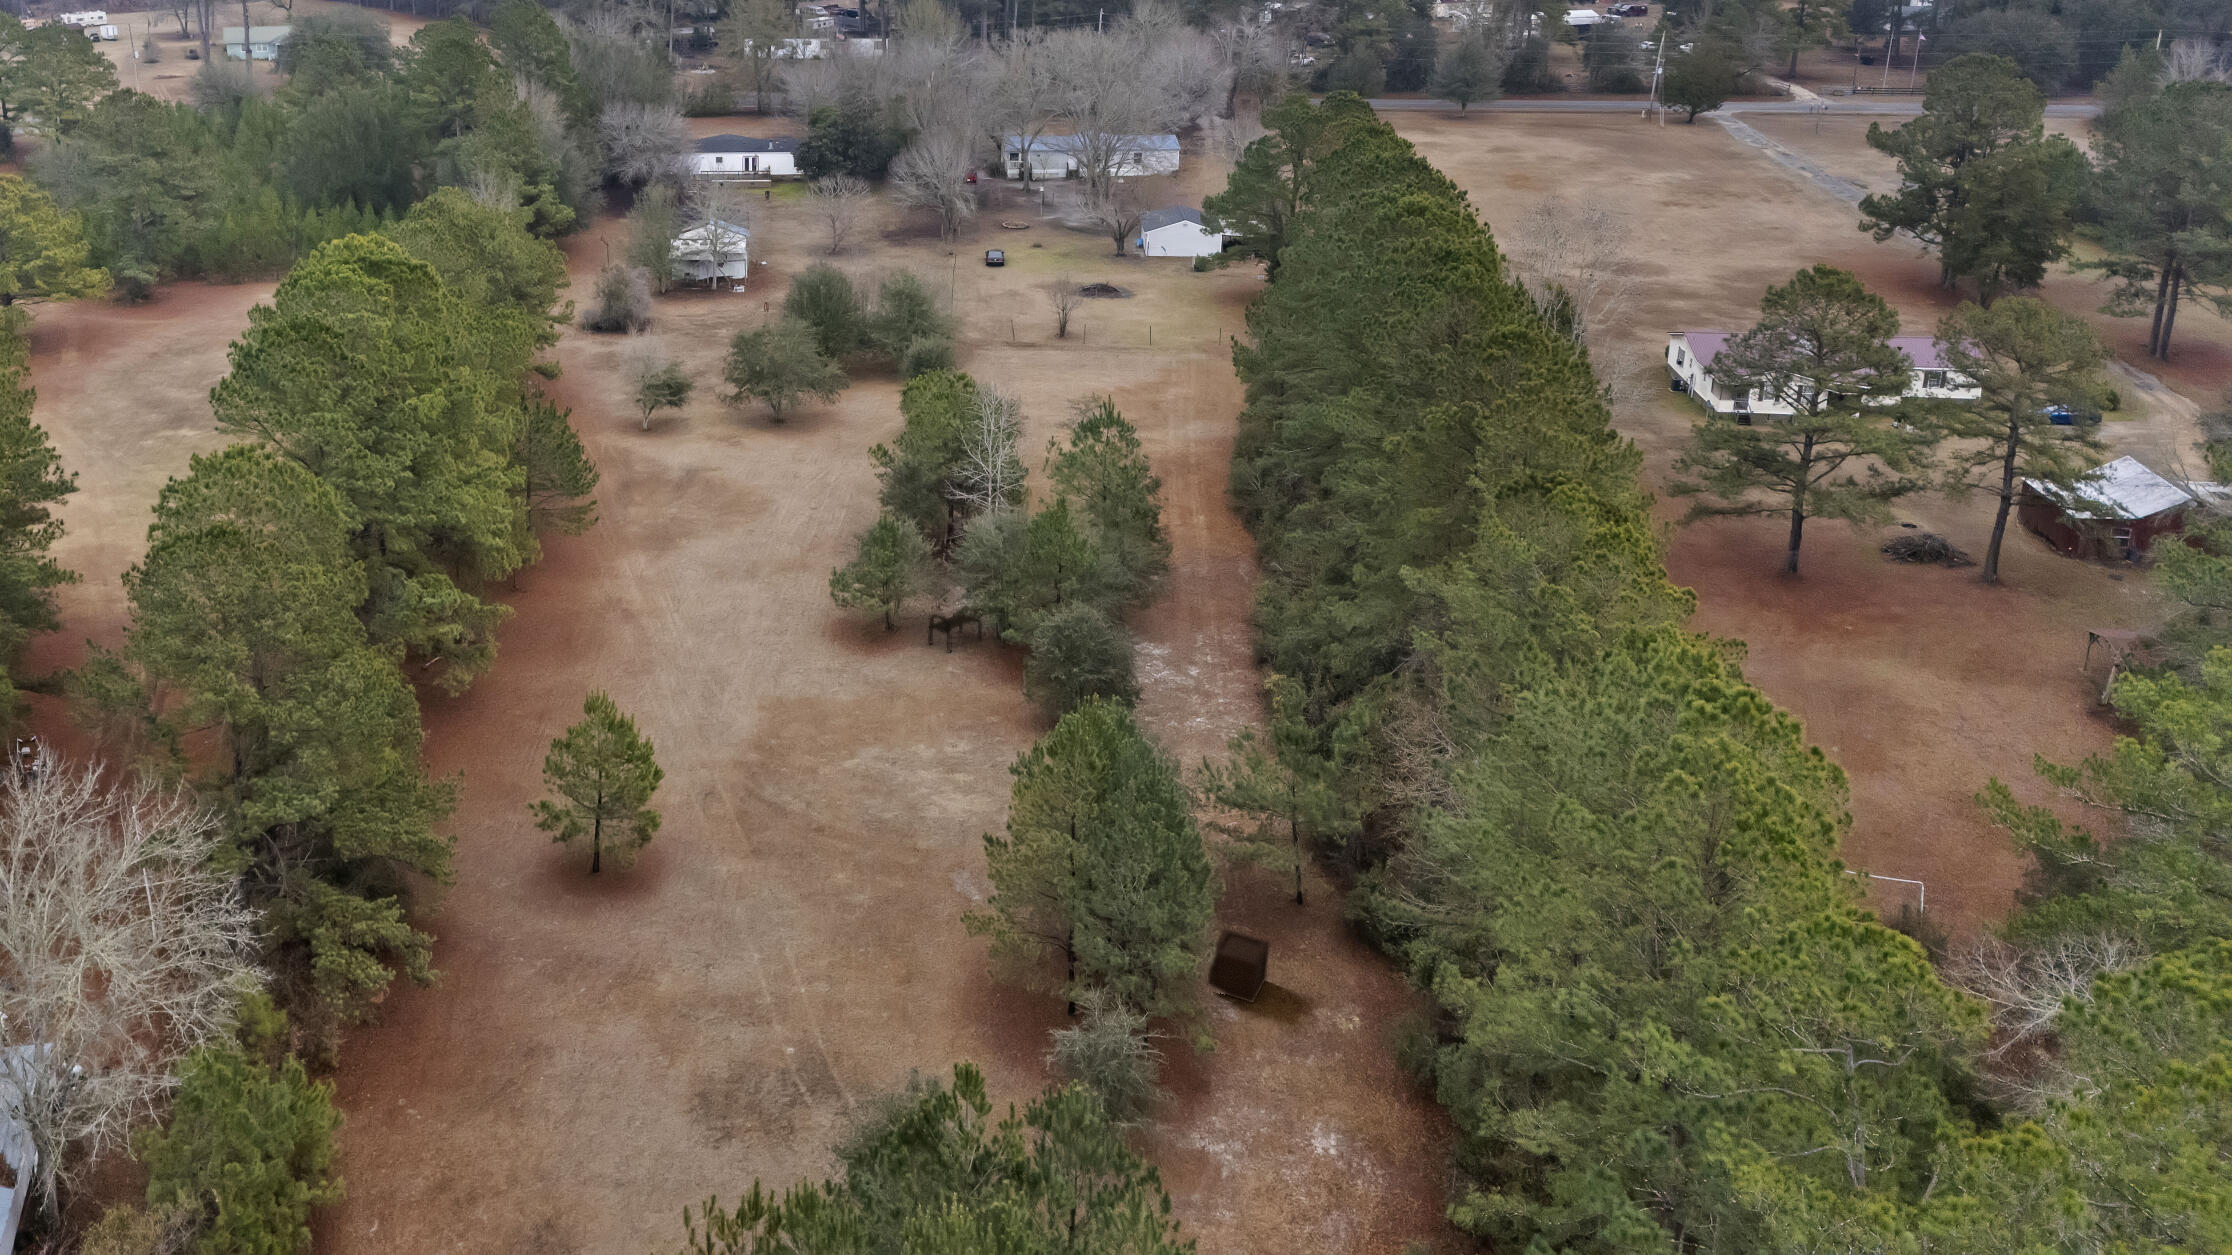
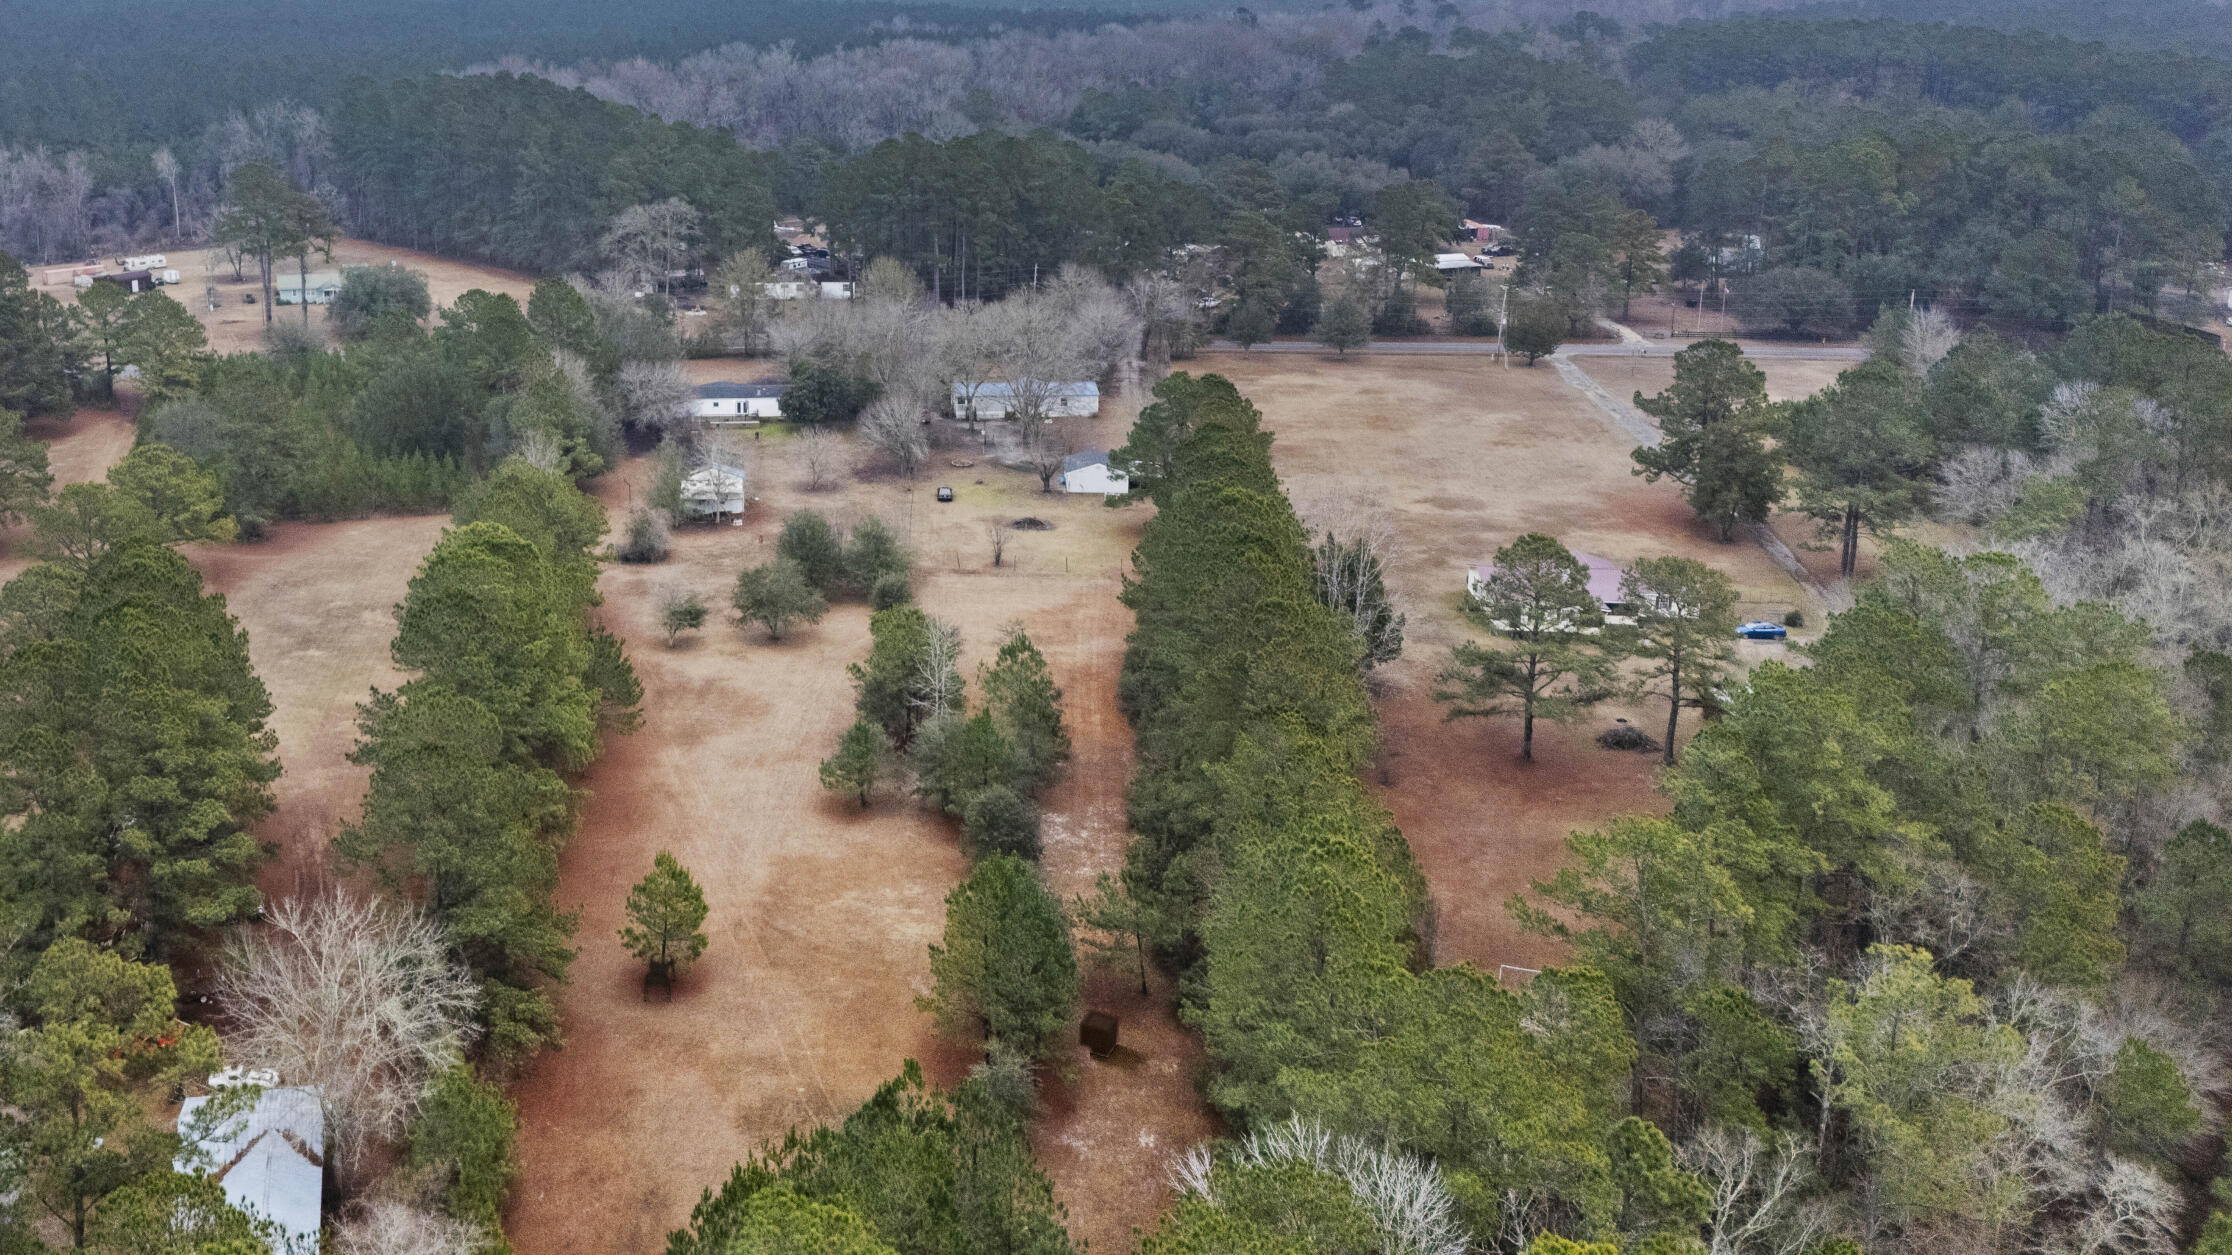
bench: present [928,613,982,652] -> present [644,952,675,1001]

